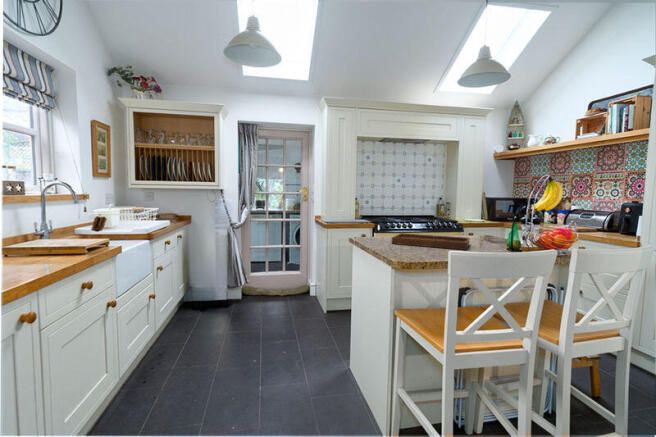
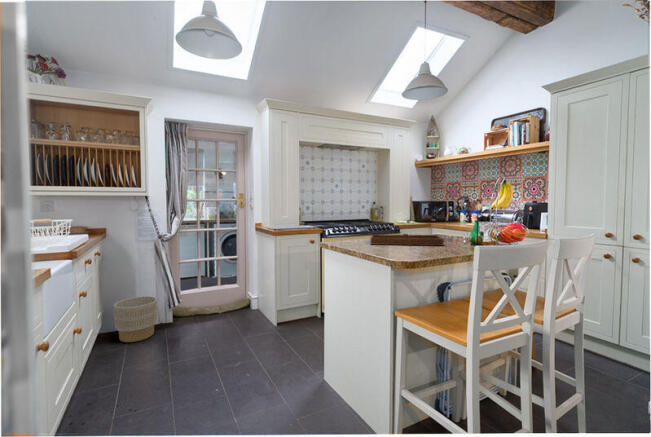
planter: none [193,274,226,311] -> present [114,296,157,342]

